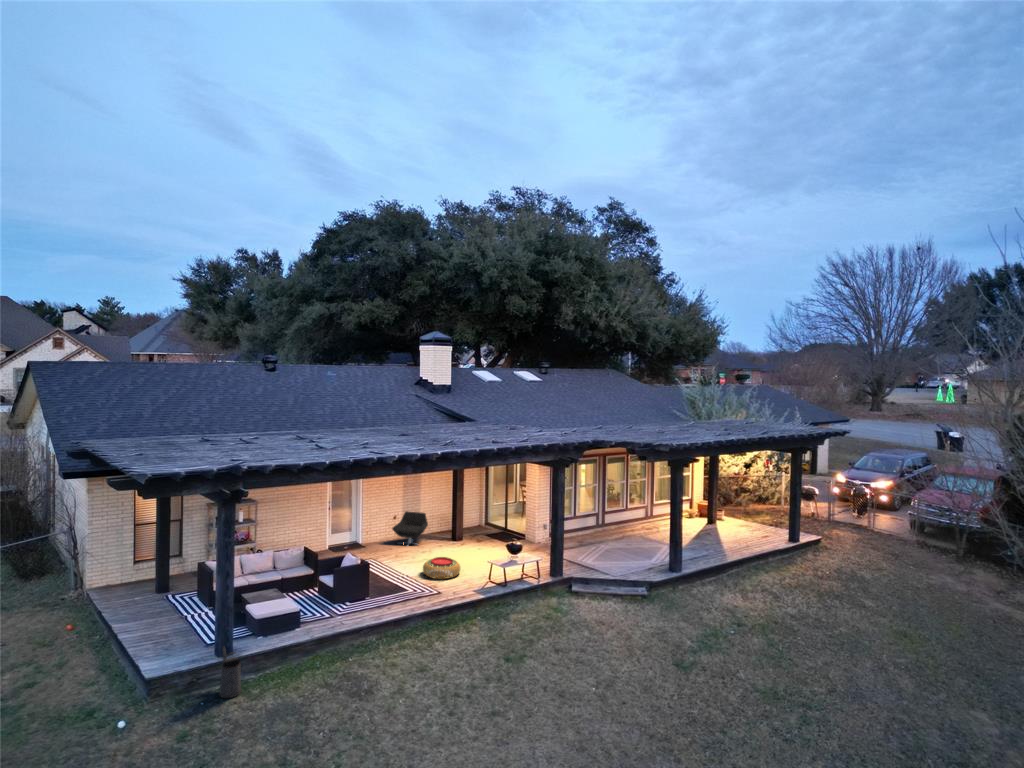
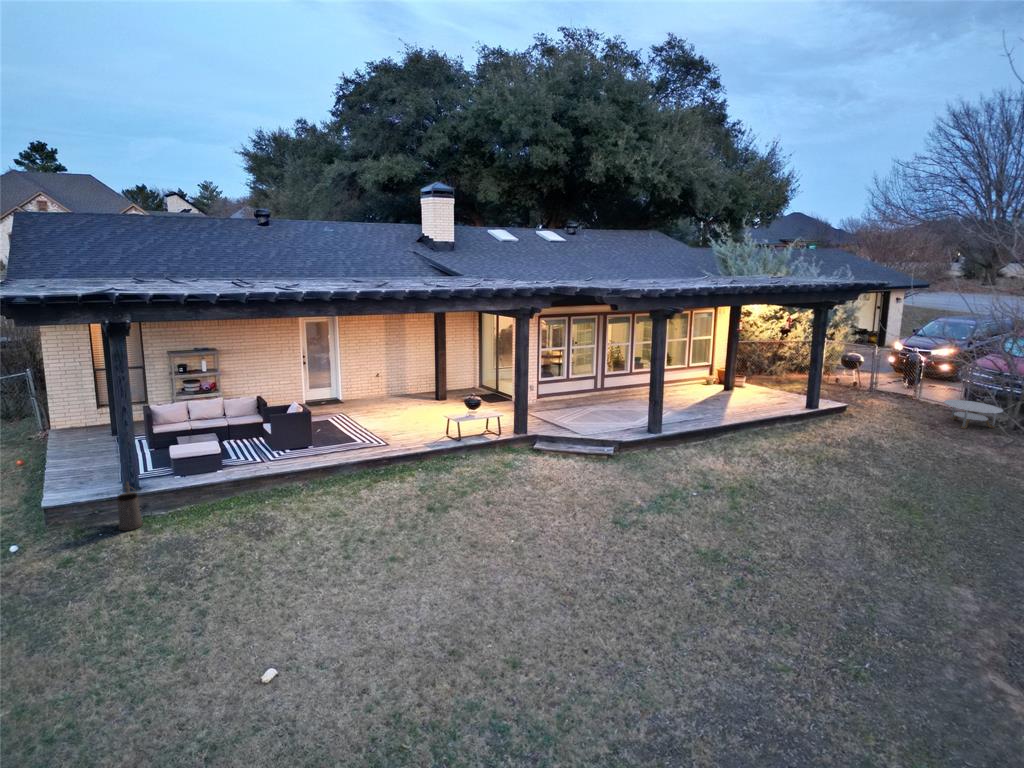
lounge chair: present [392,512,428,546] -> none [368,369,408,405]
round table: none [899,530,950,557] -> present [944,400,1003,429]
pouf: present [423,557,460,579] -> none [382,411,423,433]

